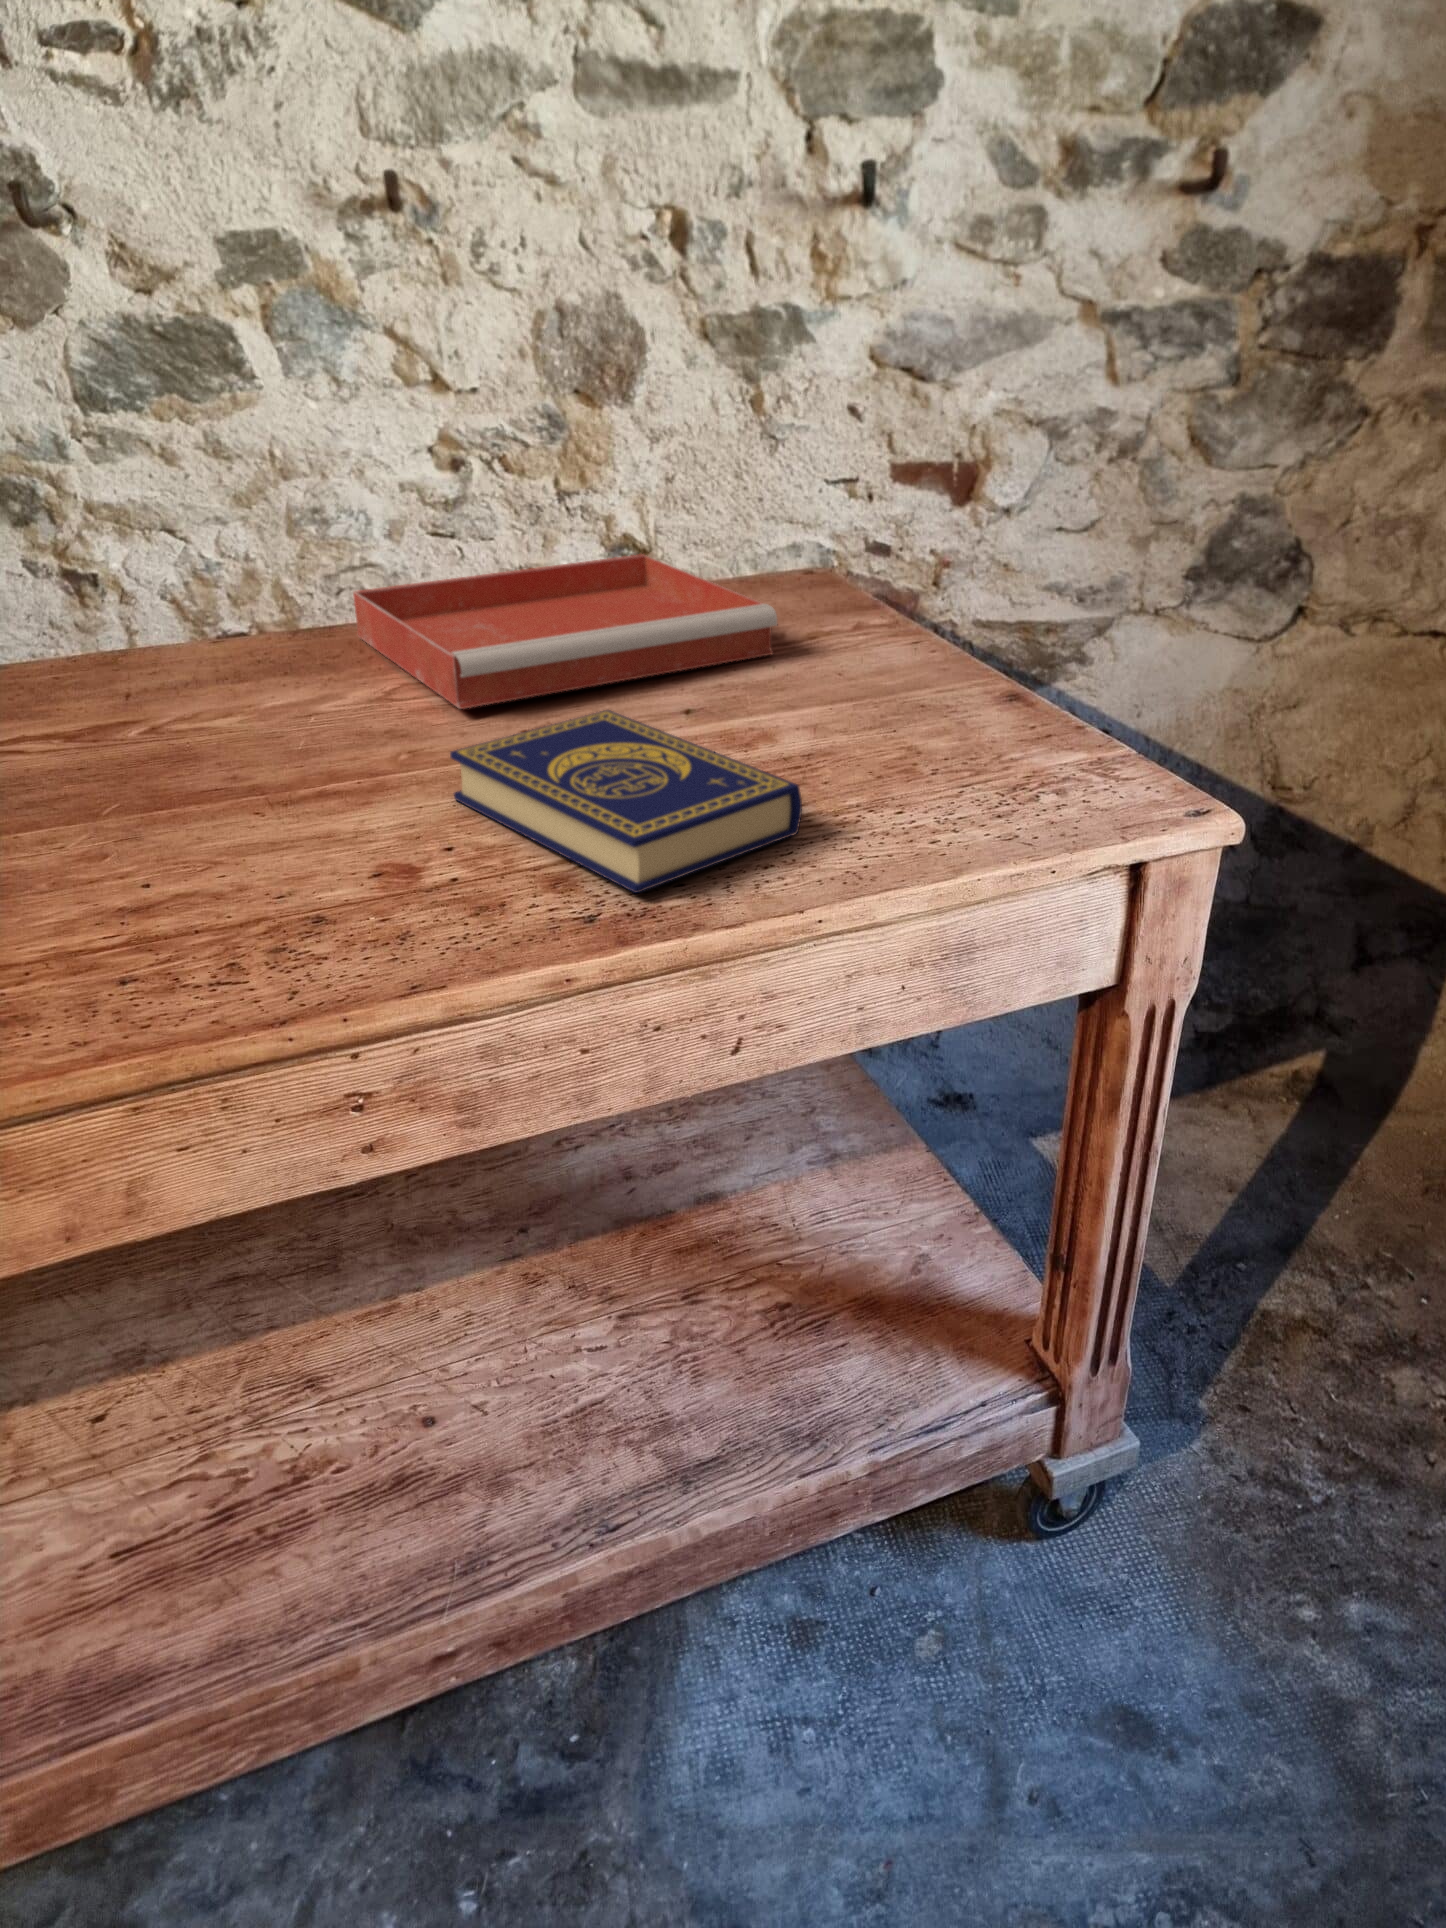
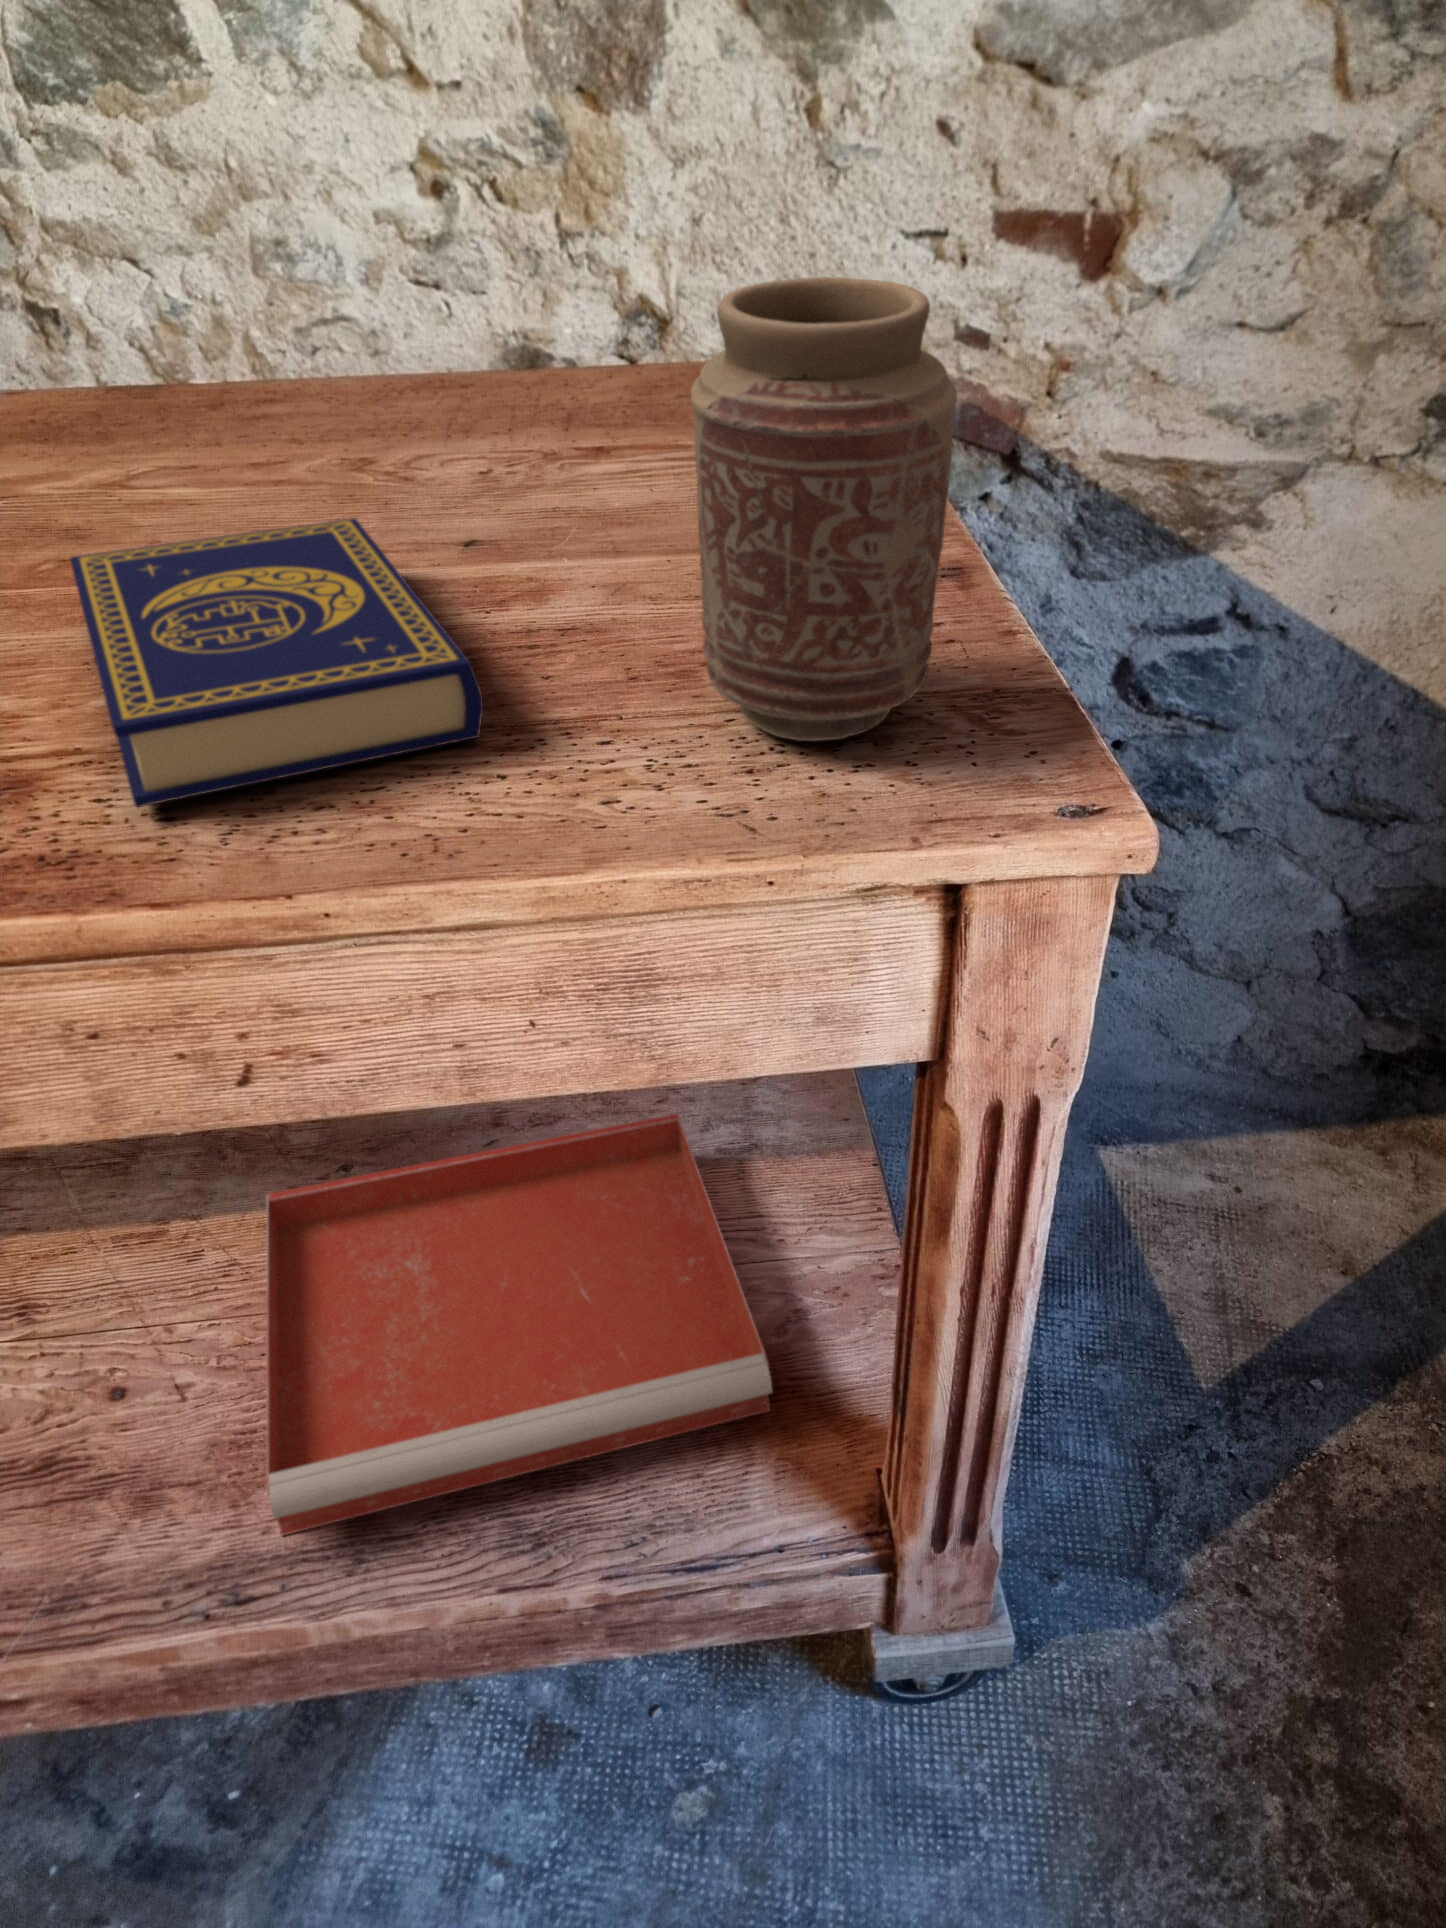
vase: none [914,542,1080,813] -> present [691,277,957,741]
tray: present [353,554,778,709] -> present [266,1114,772,1536]

